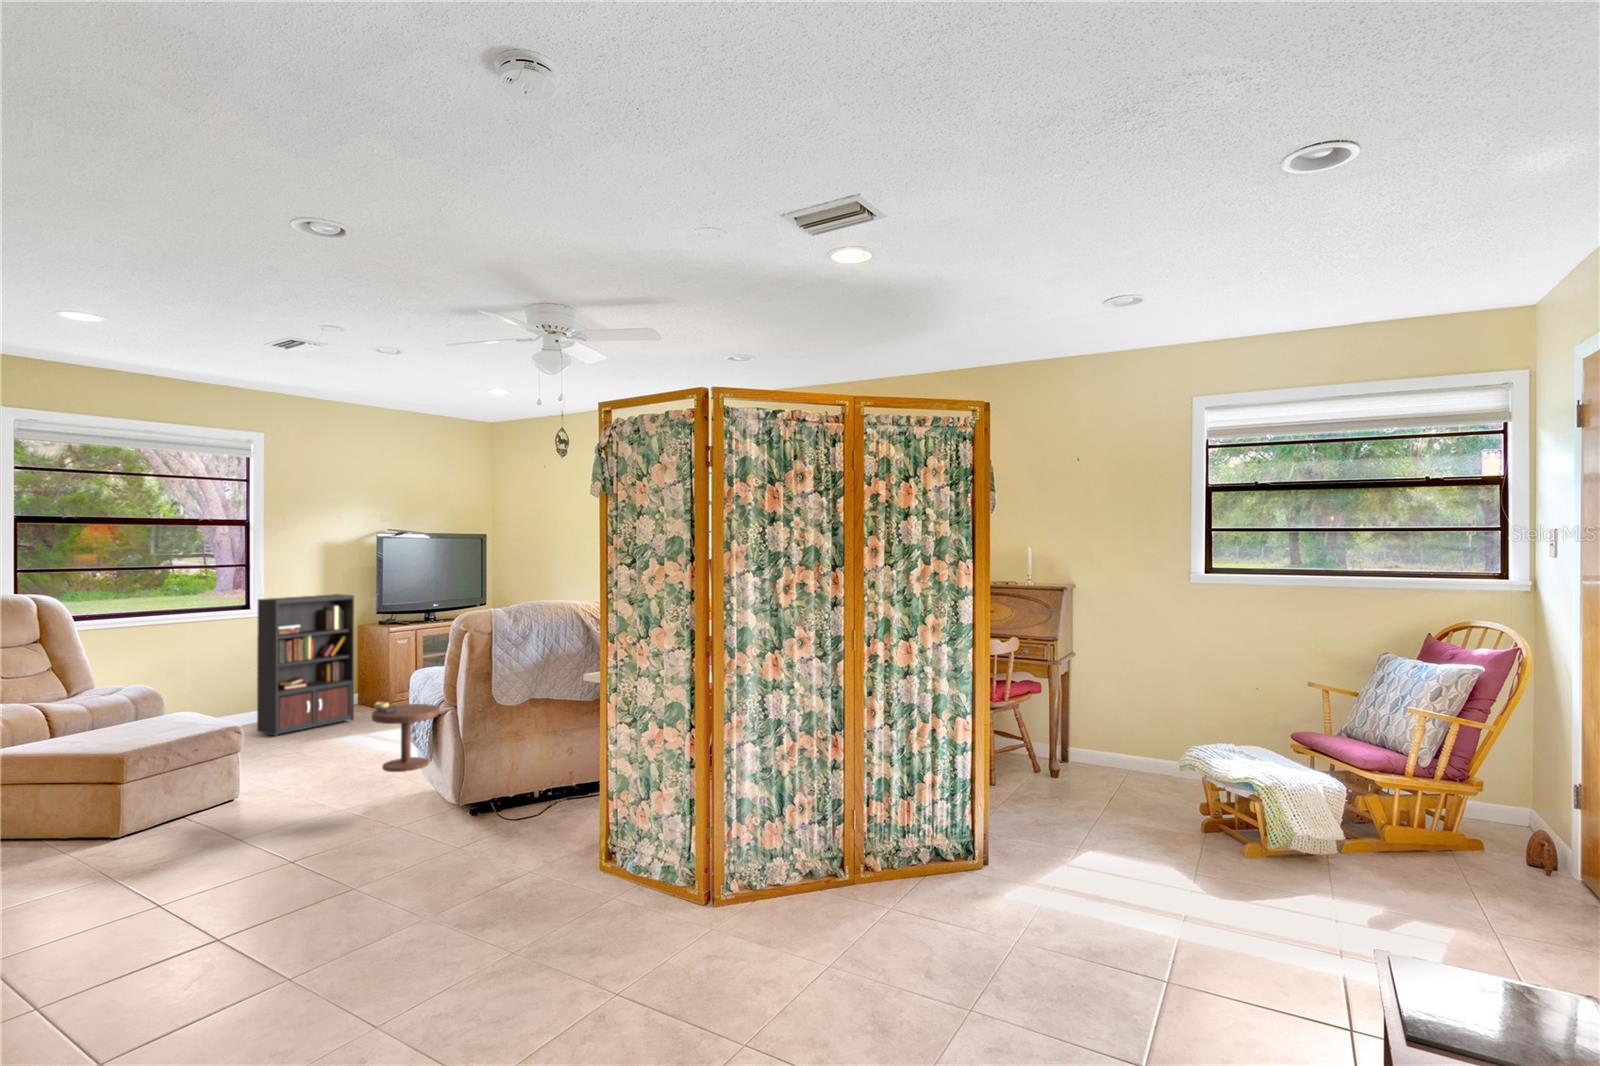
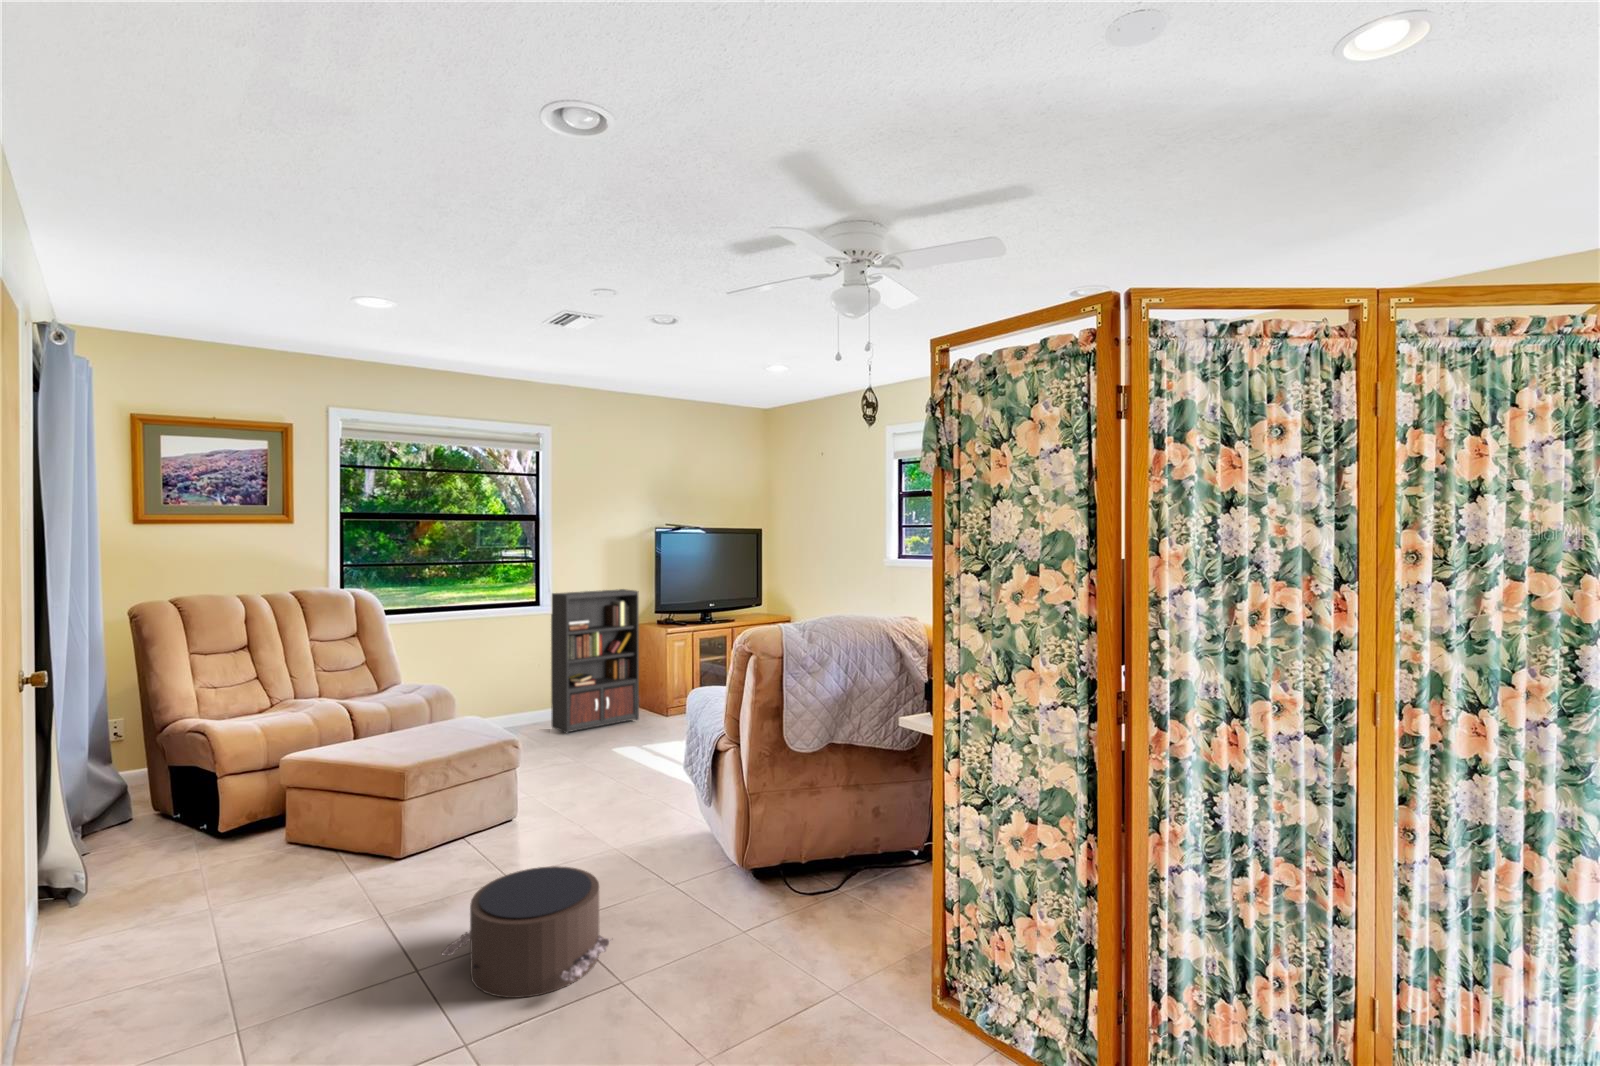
side table: present [372,702,439,772] -> none [647,726,720,869]
pouf: none [184,814,345,909] -> present [441,866,611,998]

